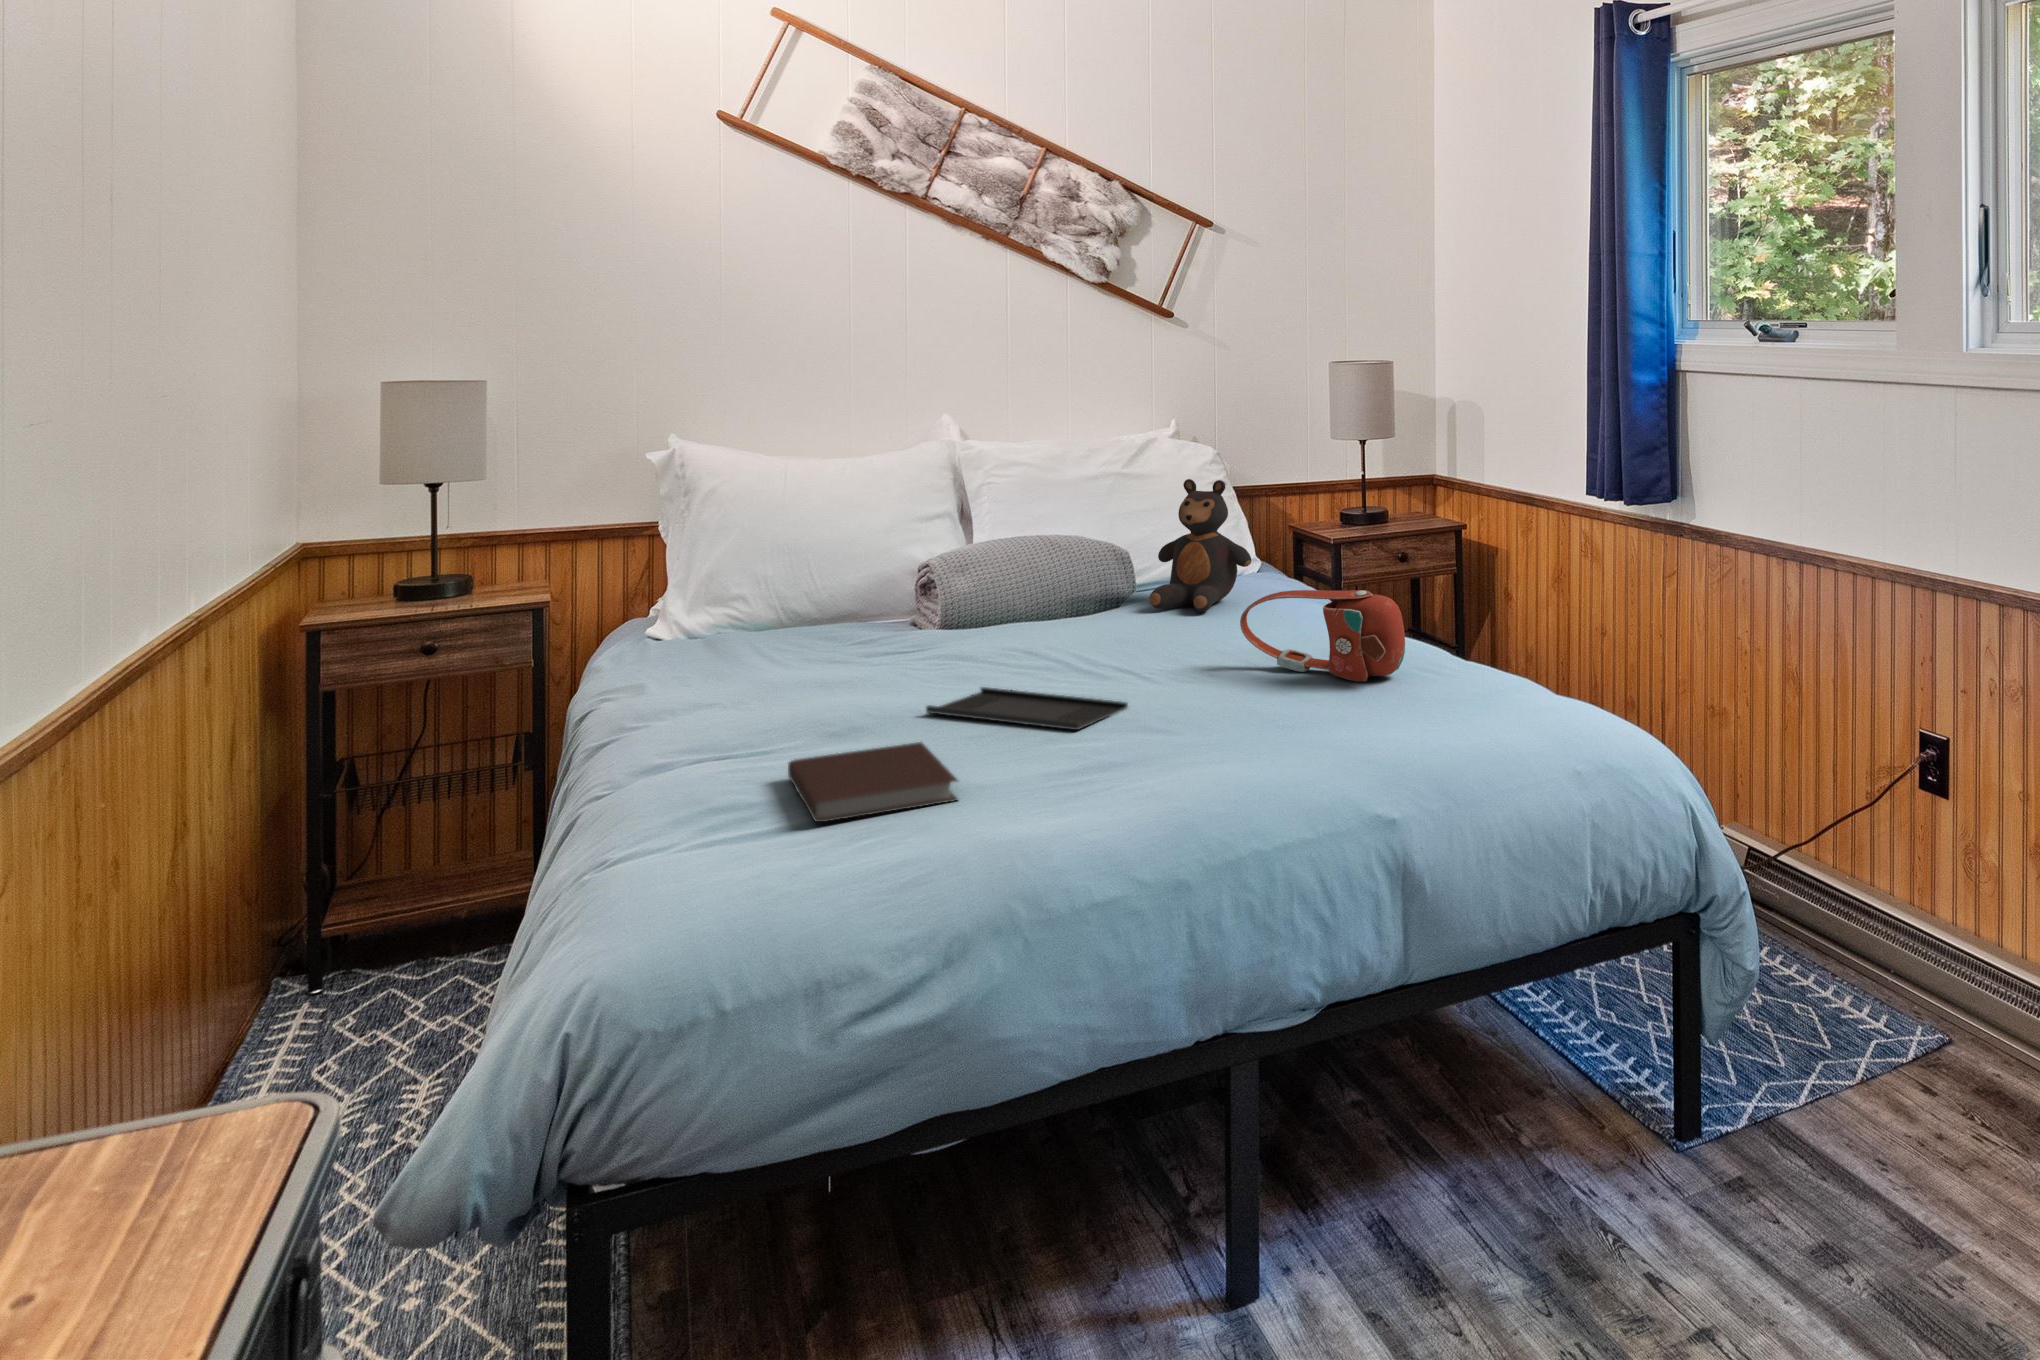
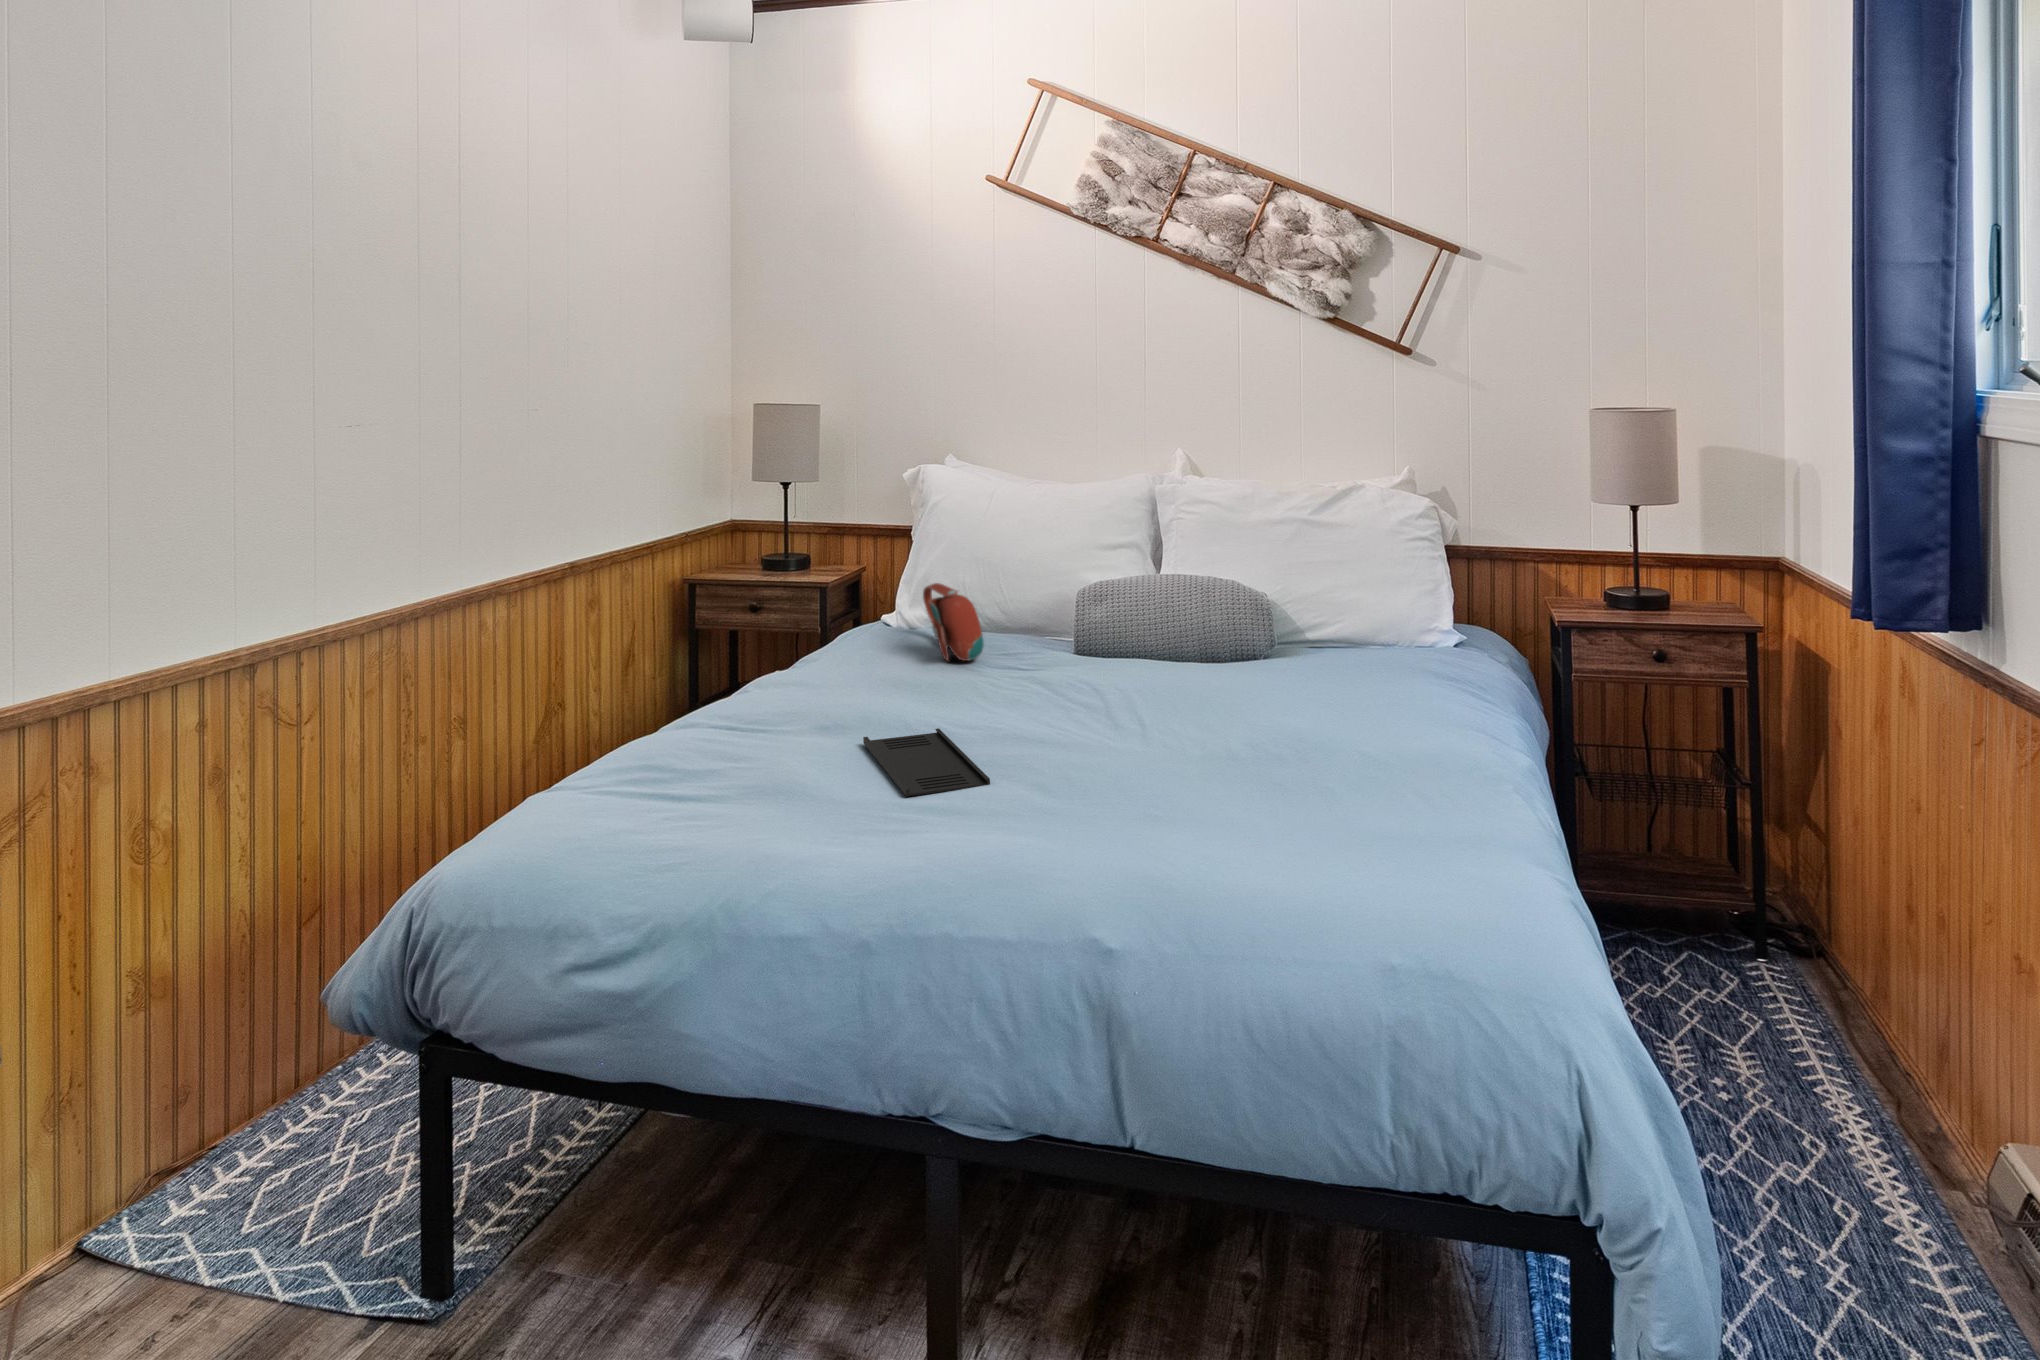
teddy bear: present [1150,479,1251,612] -> none [1228,542,1334,689]
handbag: present [1240,590,1405,682] -> present [923,583,984,661]
notebook: present [788,742,958,822] -> none [607,763,780,838]

